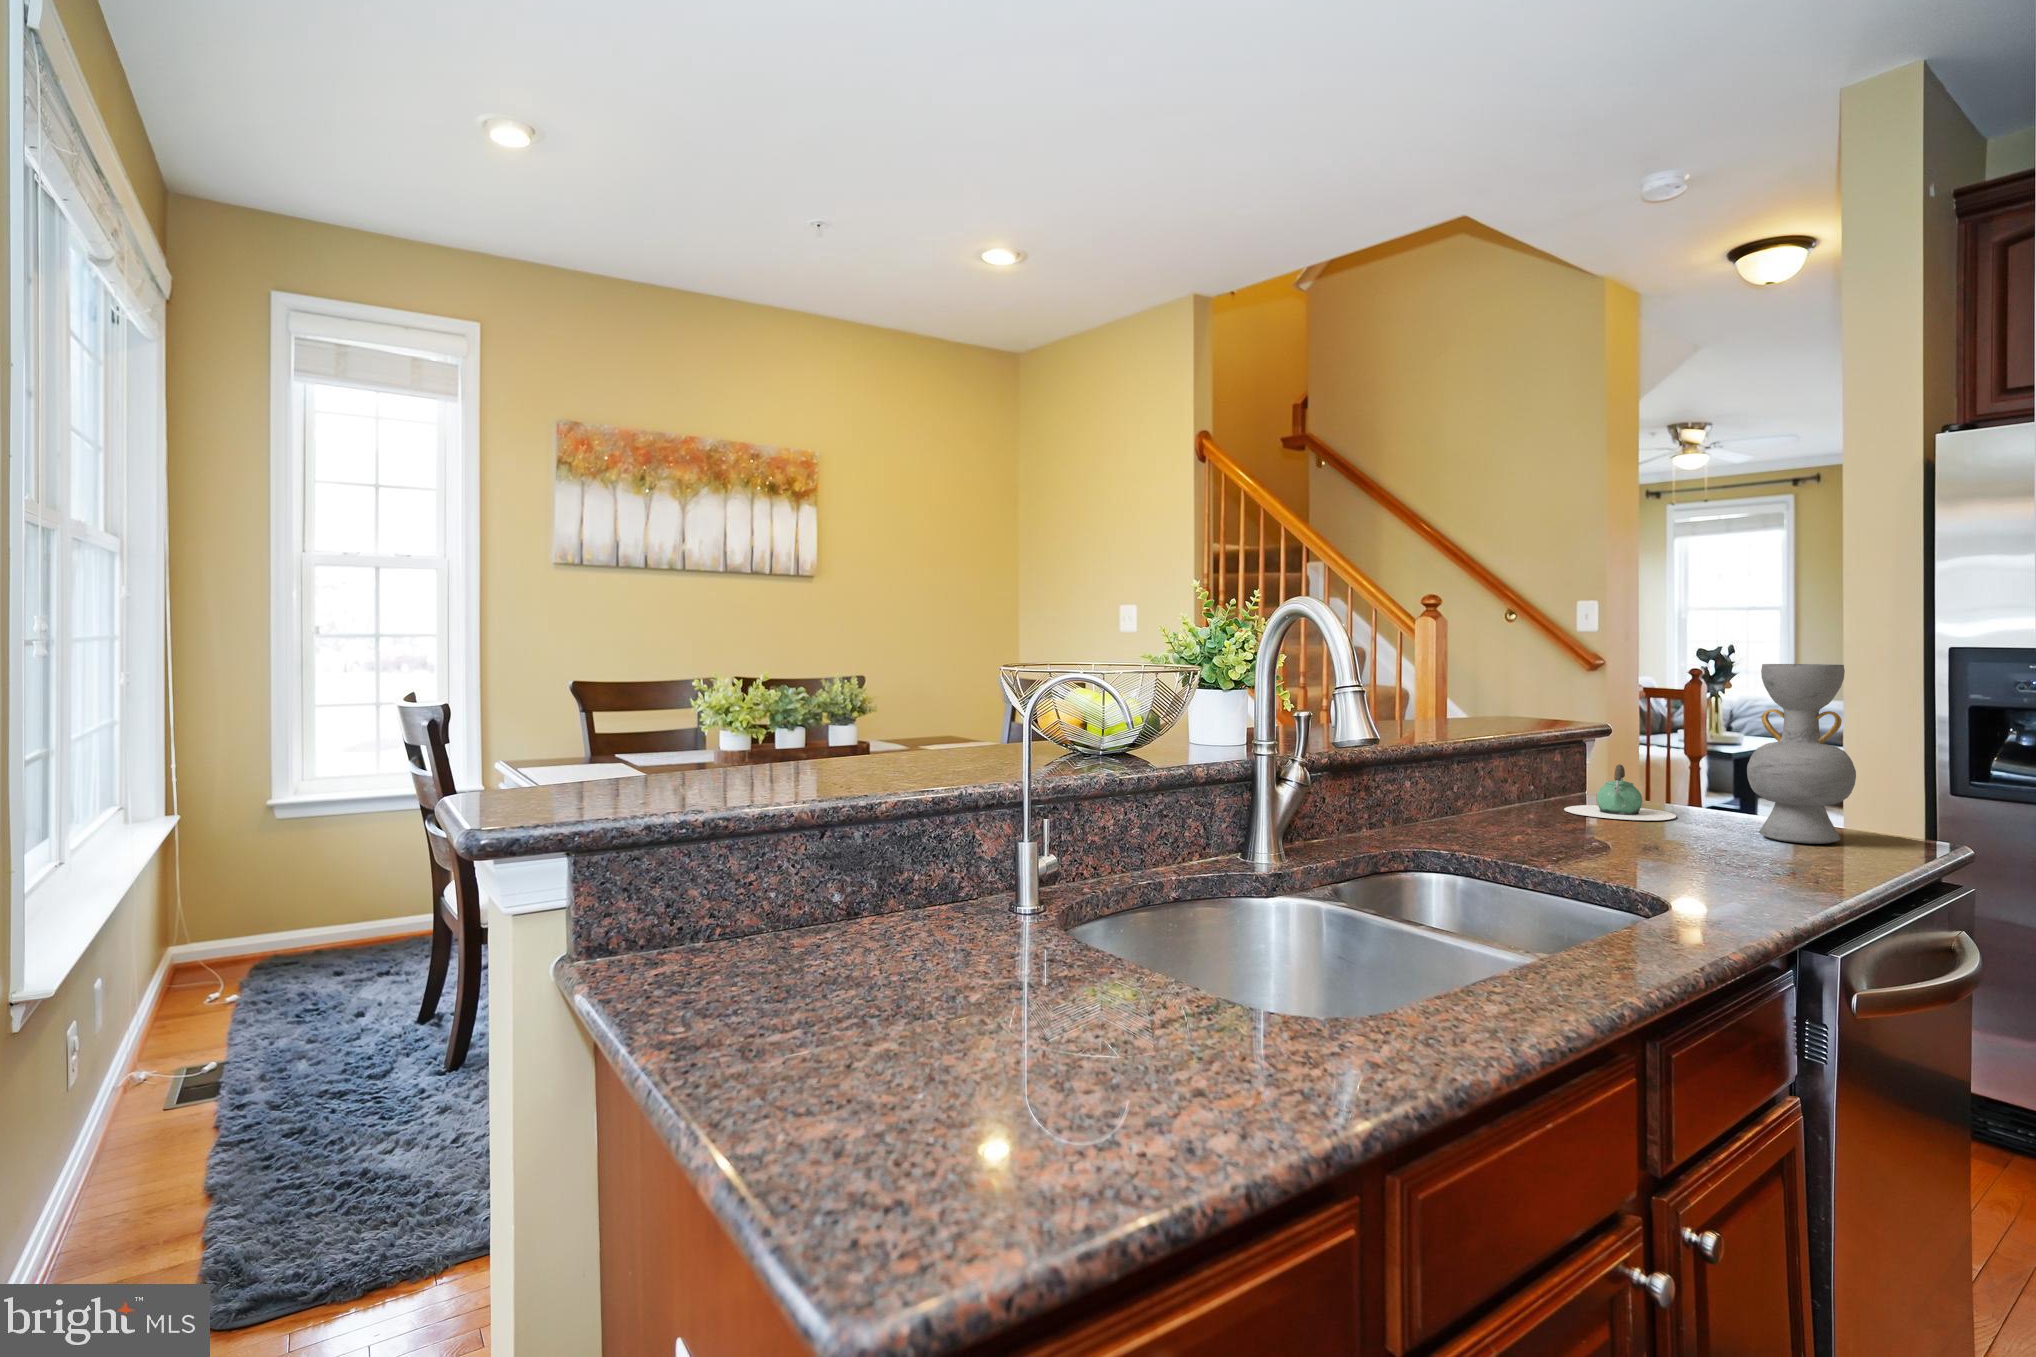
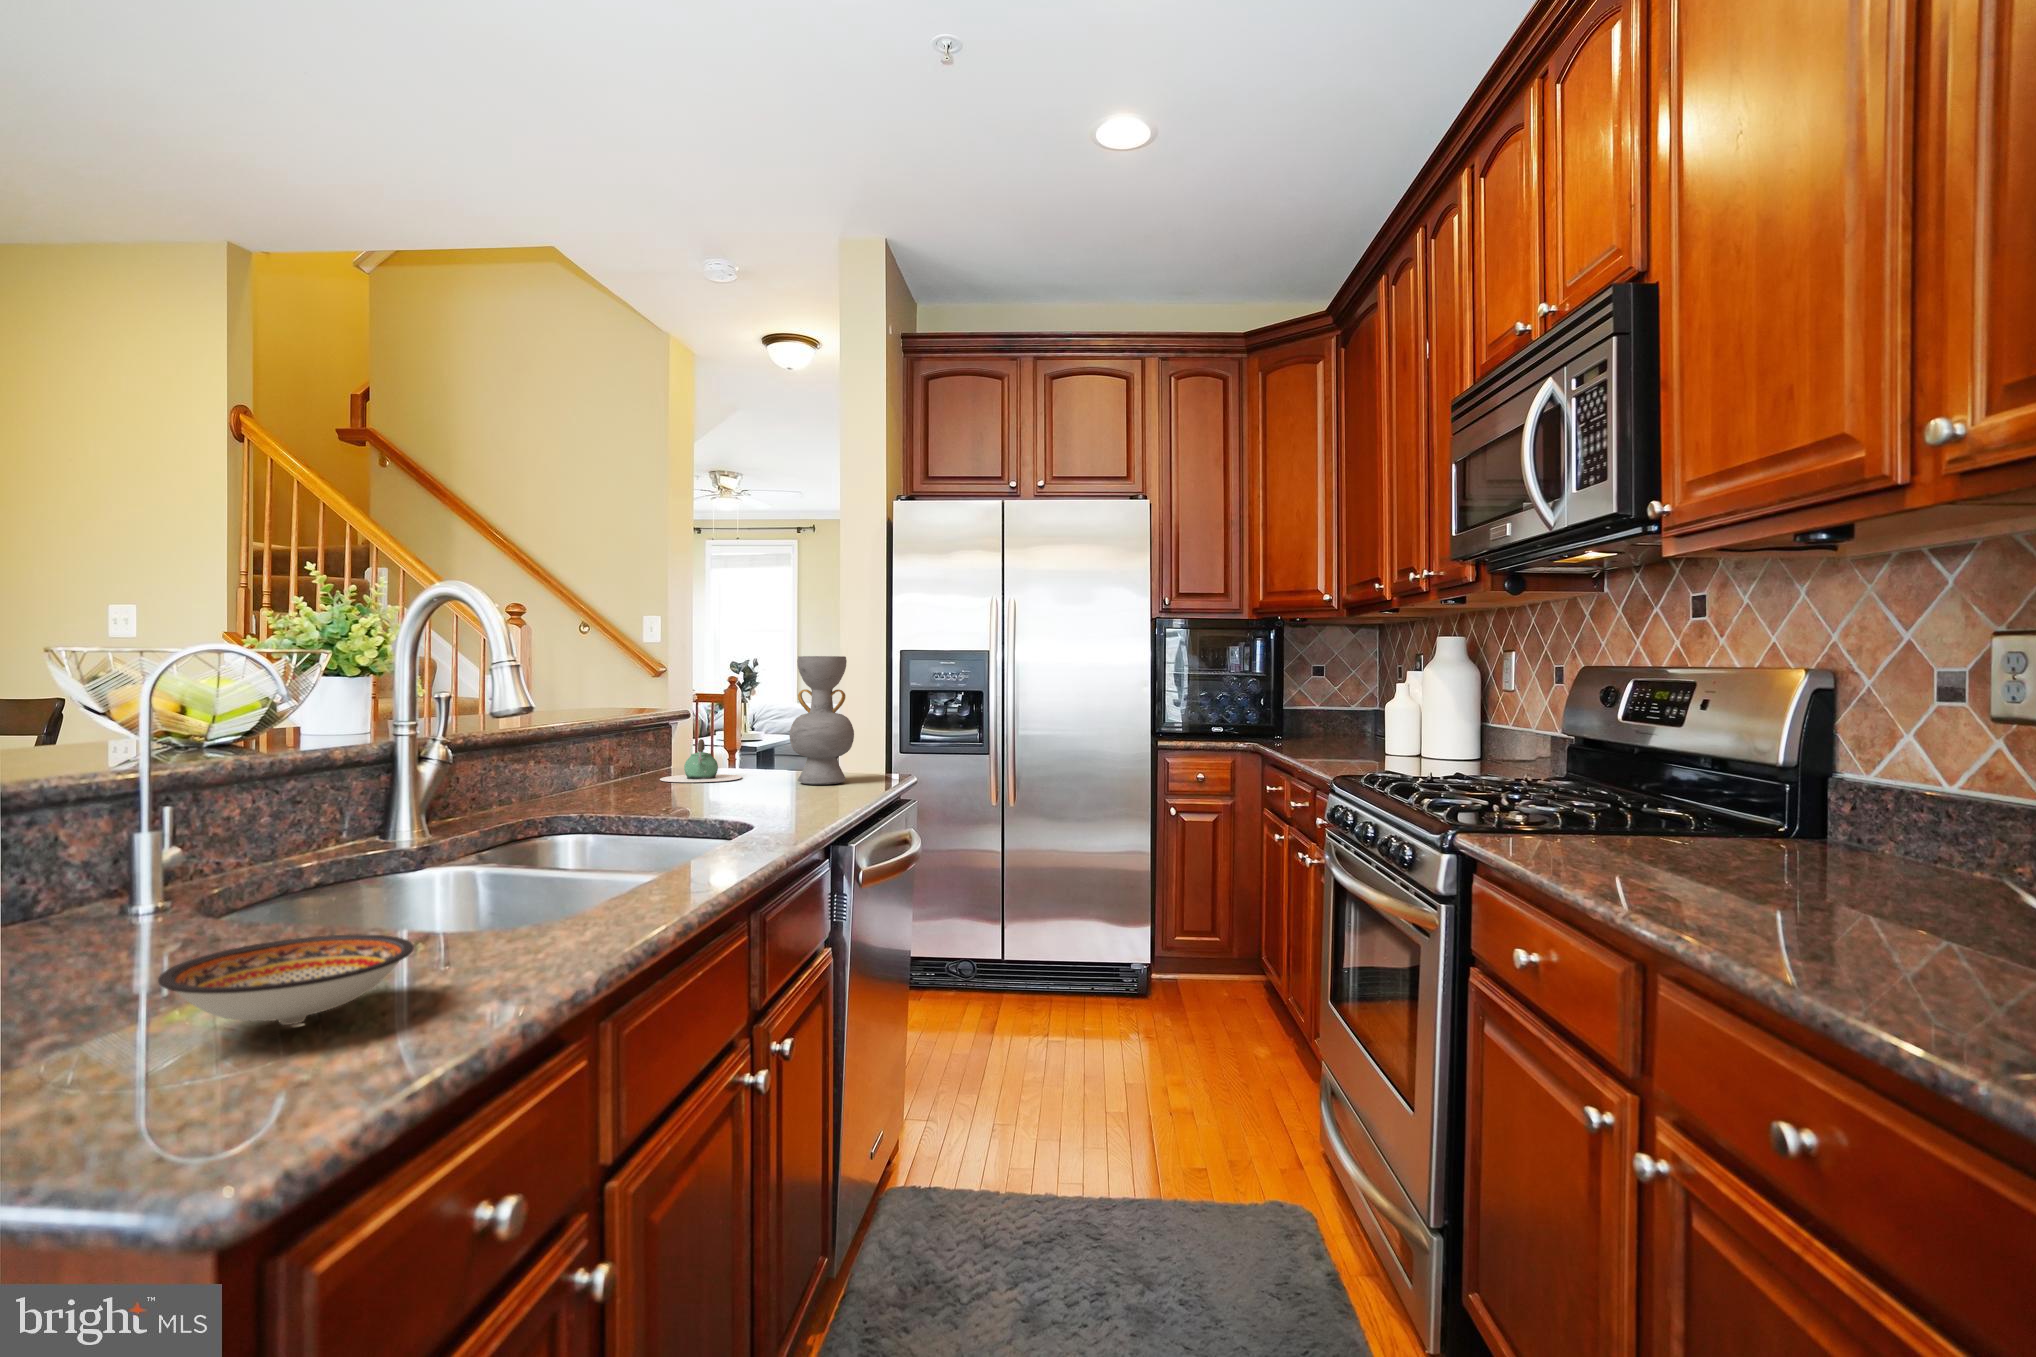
ceramic bowl: none [920,1007,1156,1113] -> present [158,935,414,1025]

